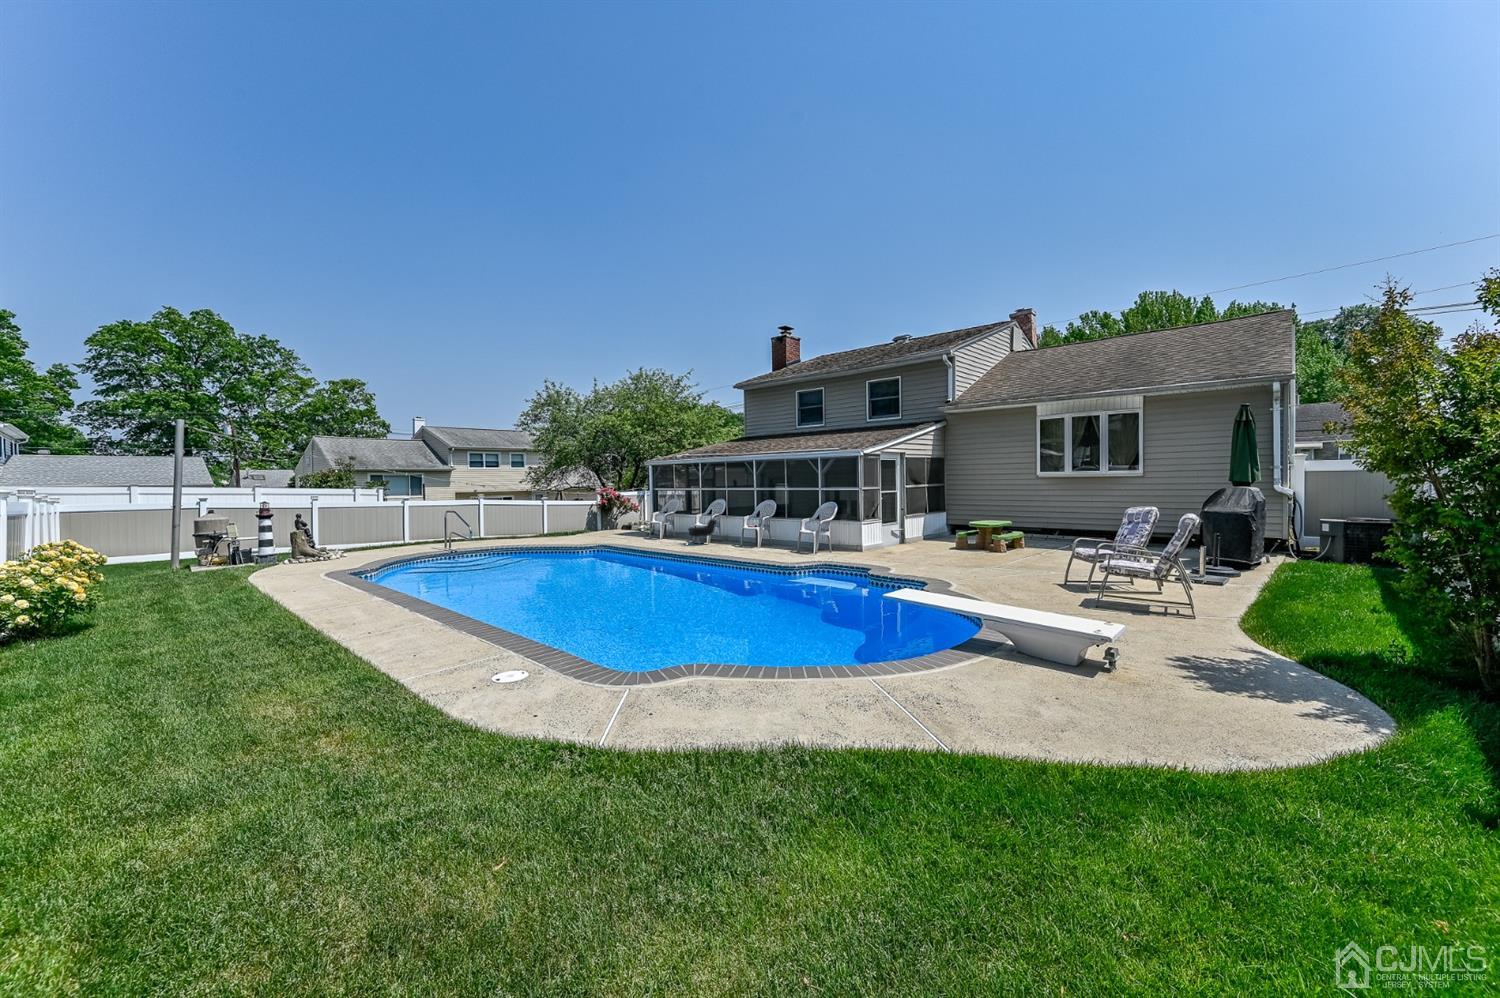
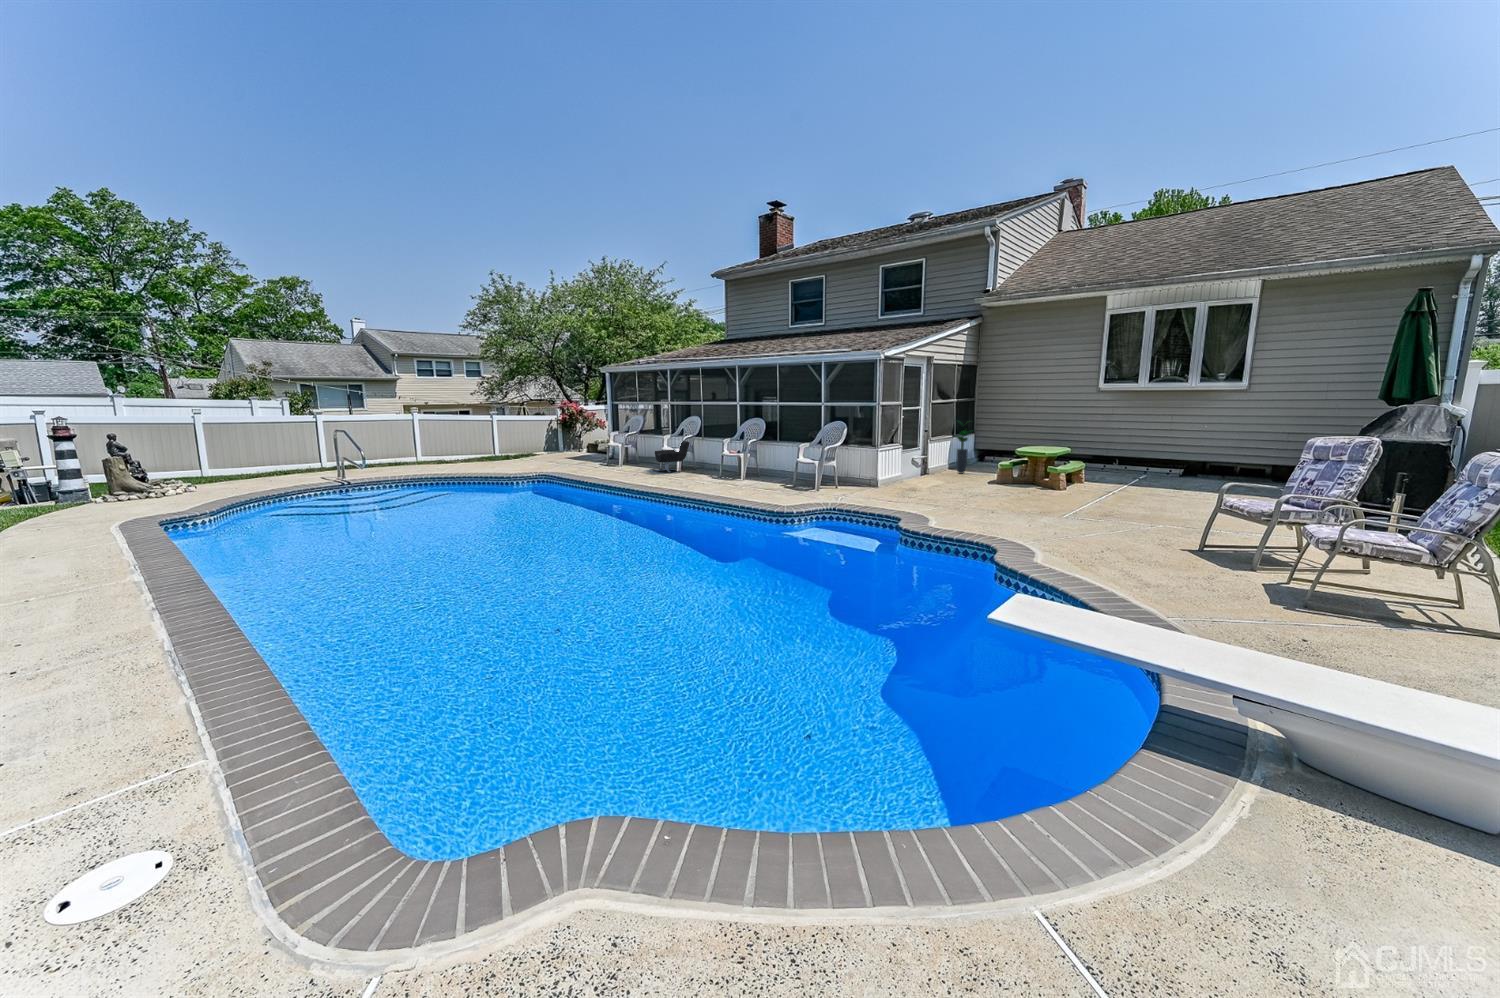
potted plant: none [926,501,944,543] -> present [957,421,973,473]

